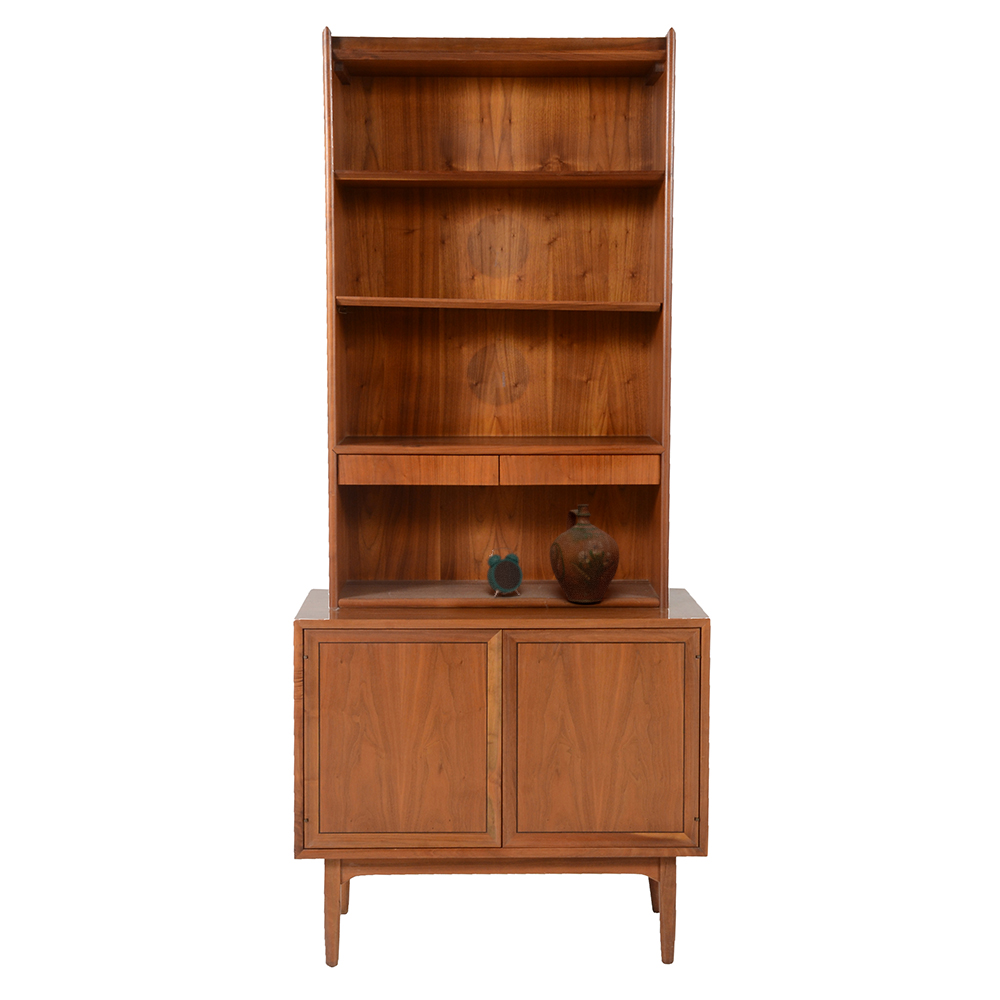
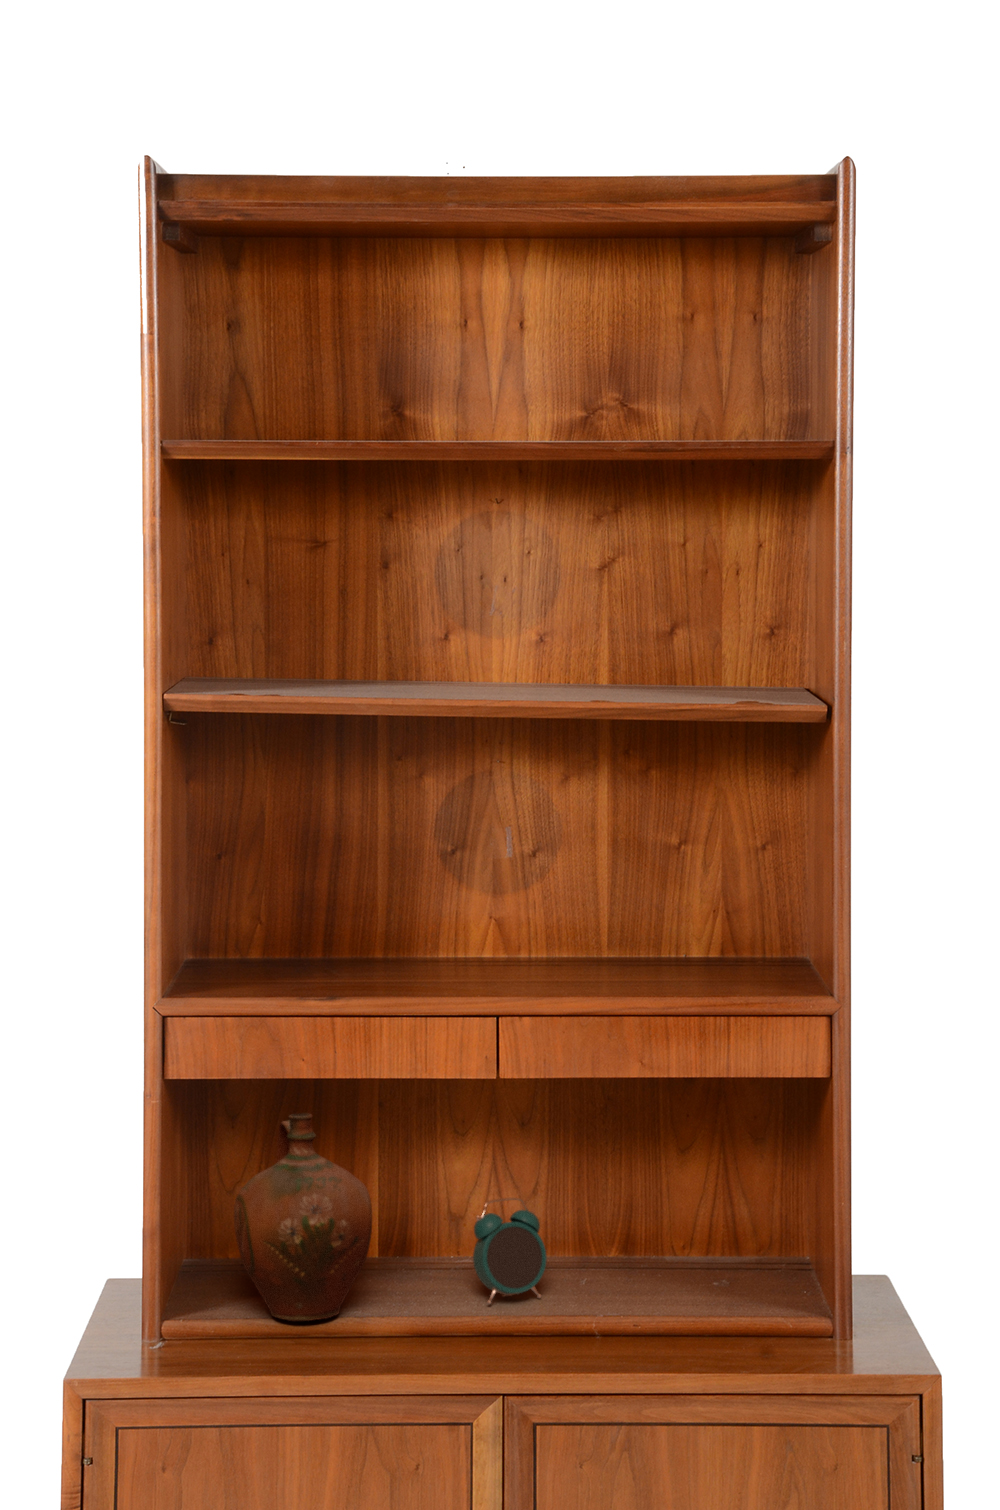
ceramic jug: present [550,504,619,603] -> present [234,1113,372,1321]

